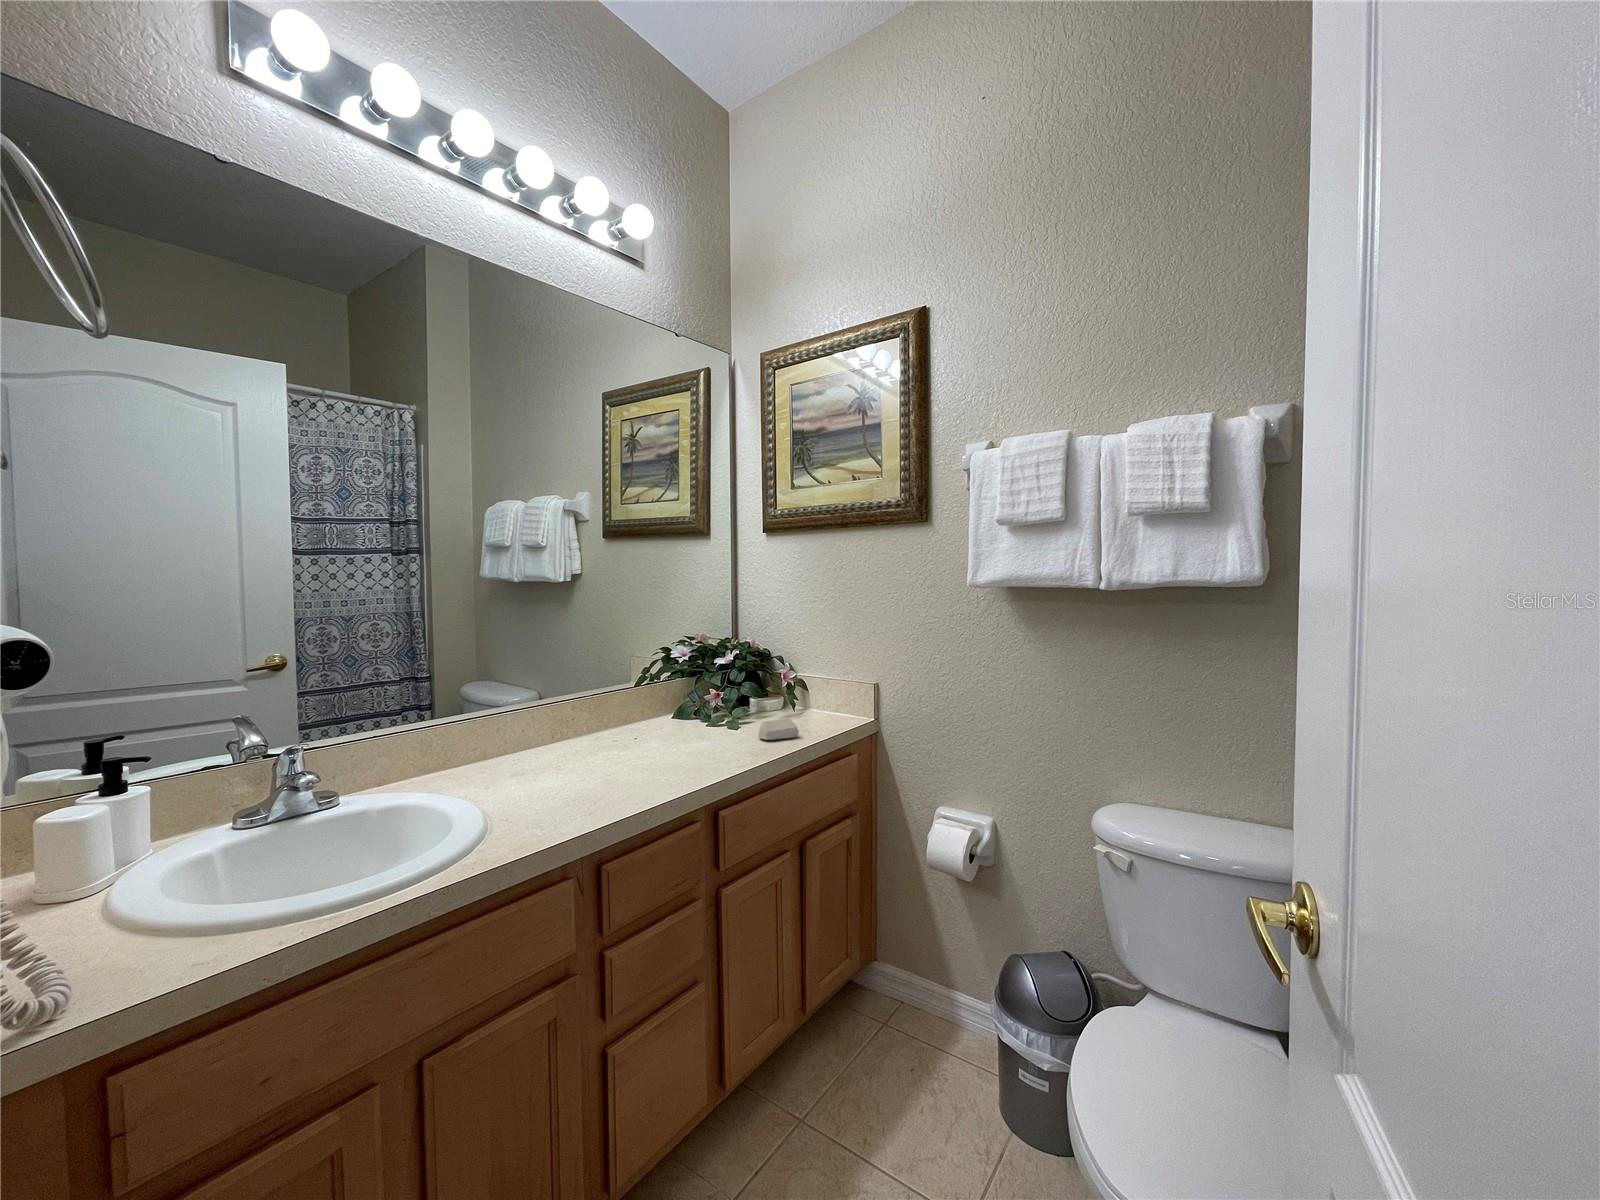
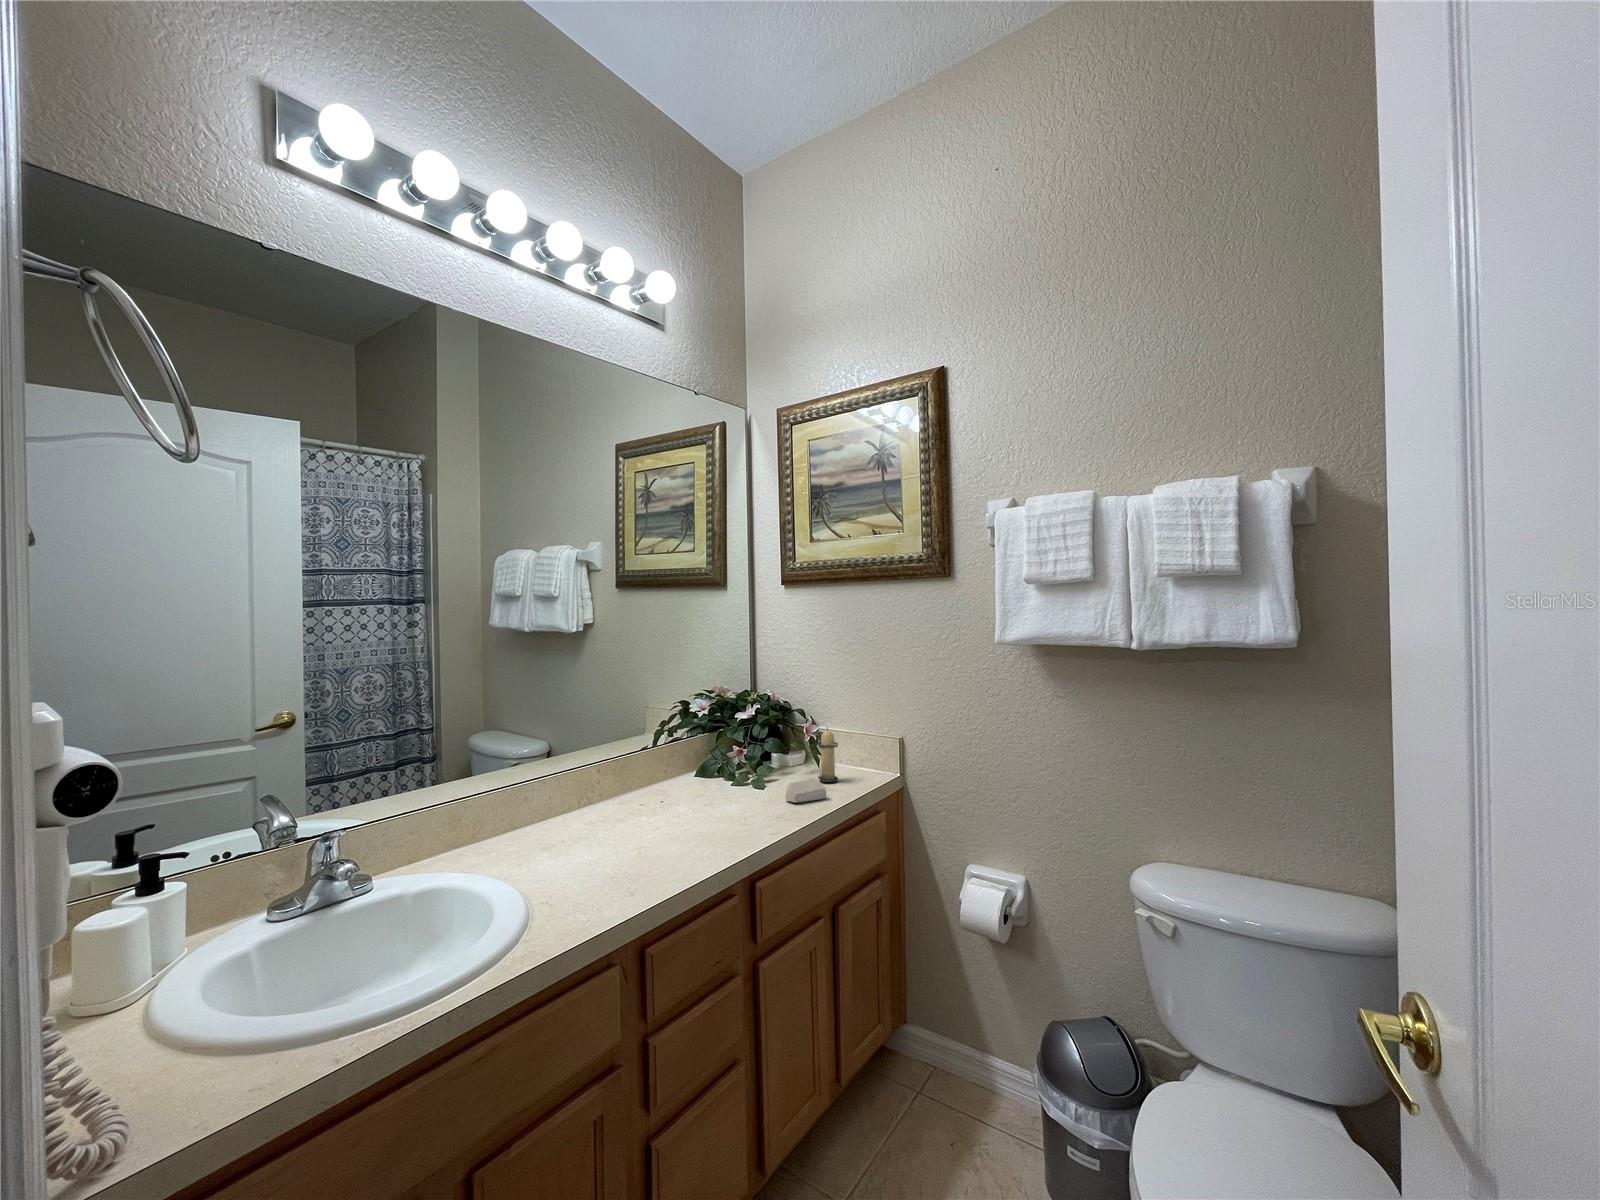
candle: none [791,670,817,724] -> present [817,727,838,782]

